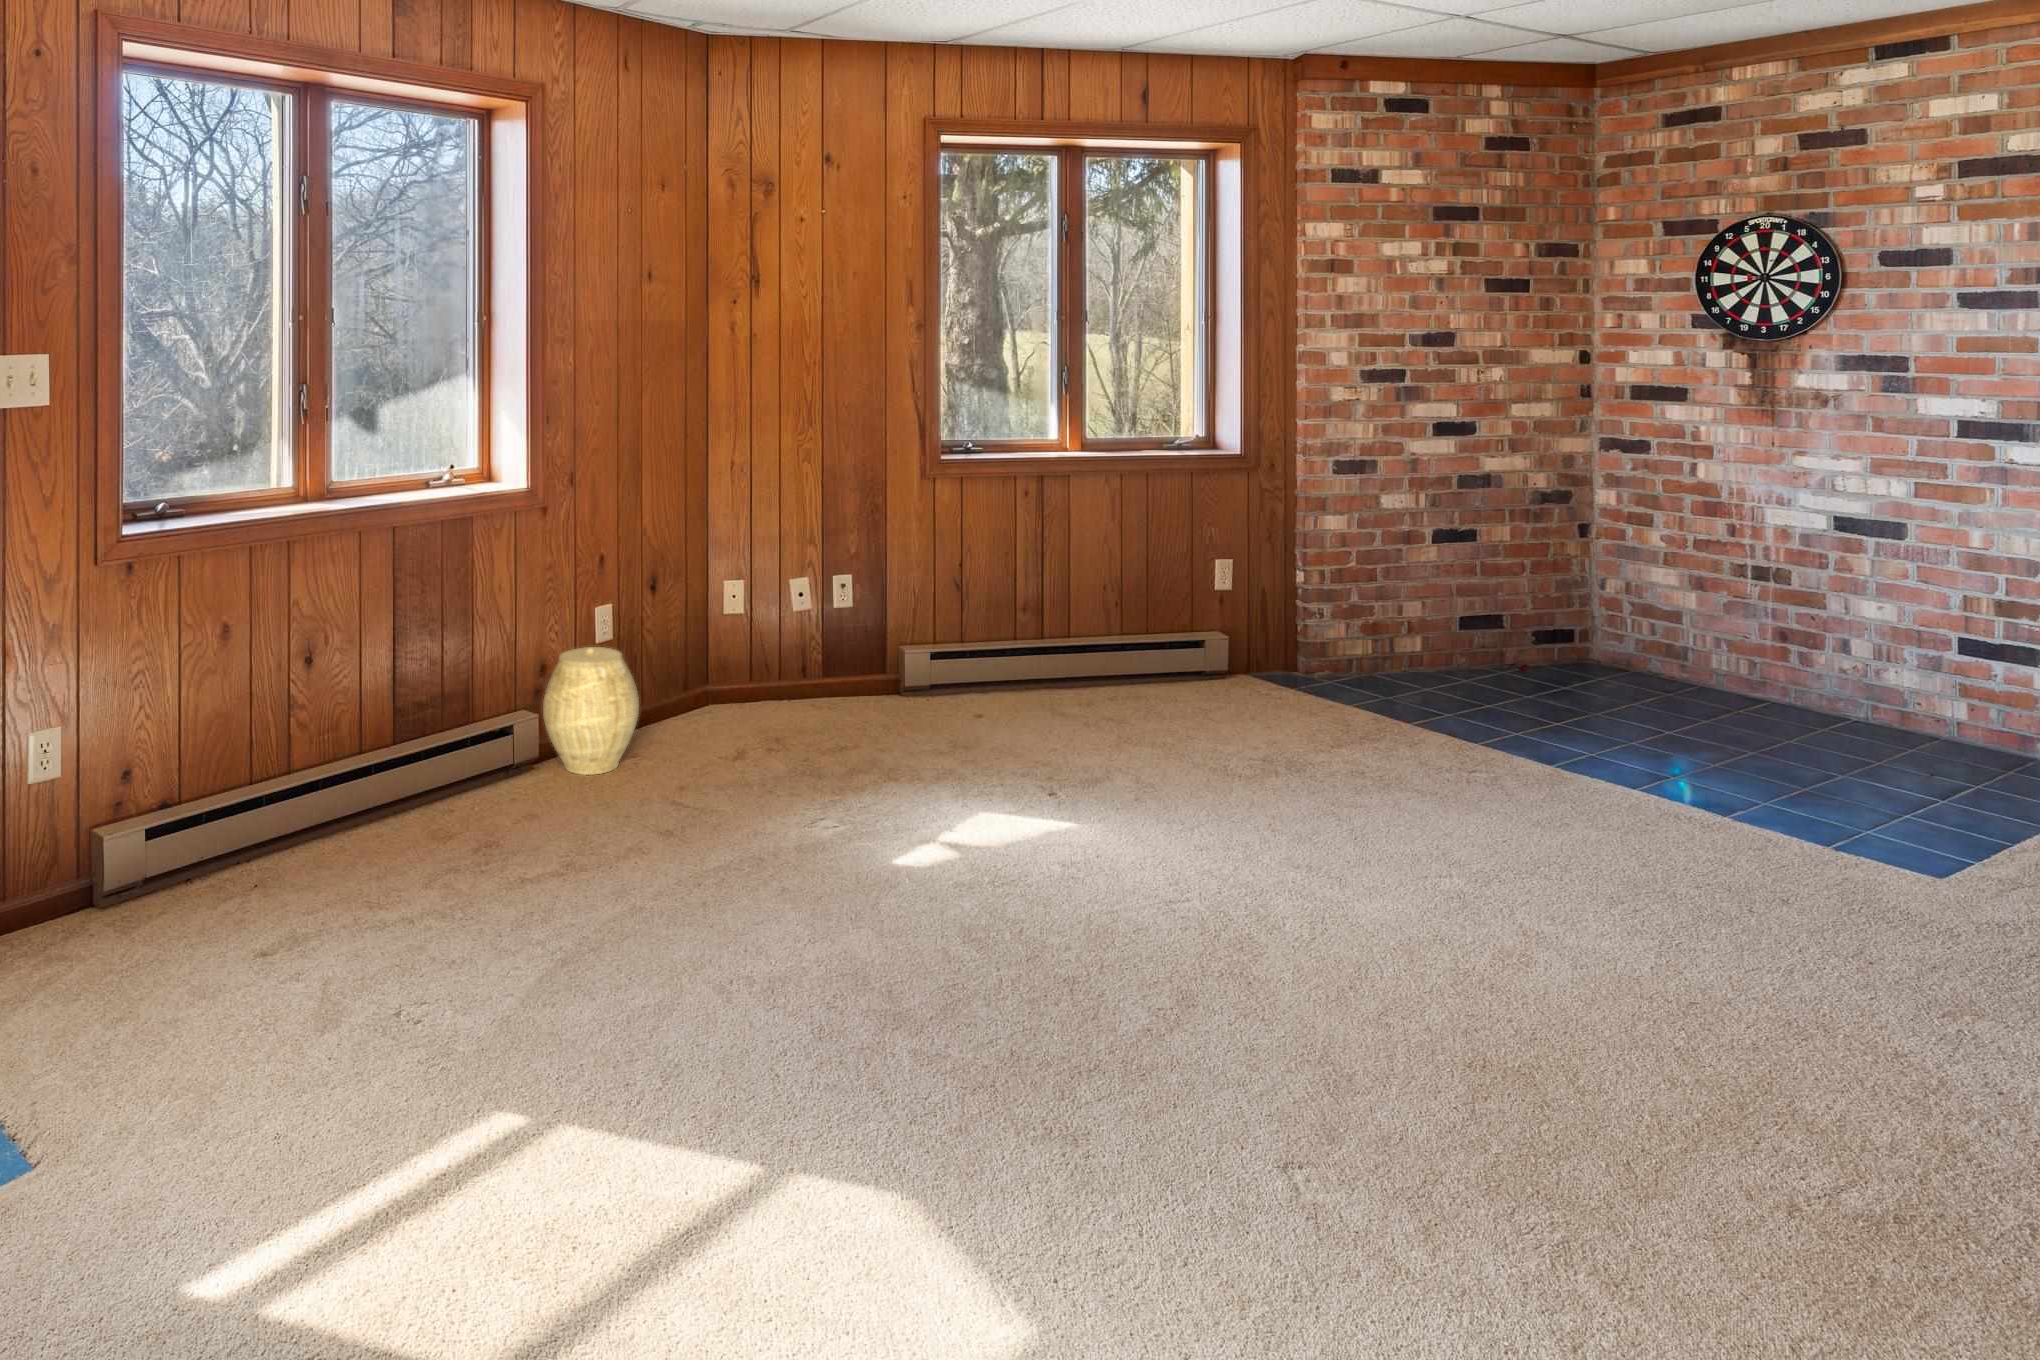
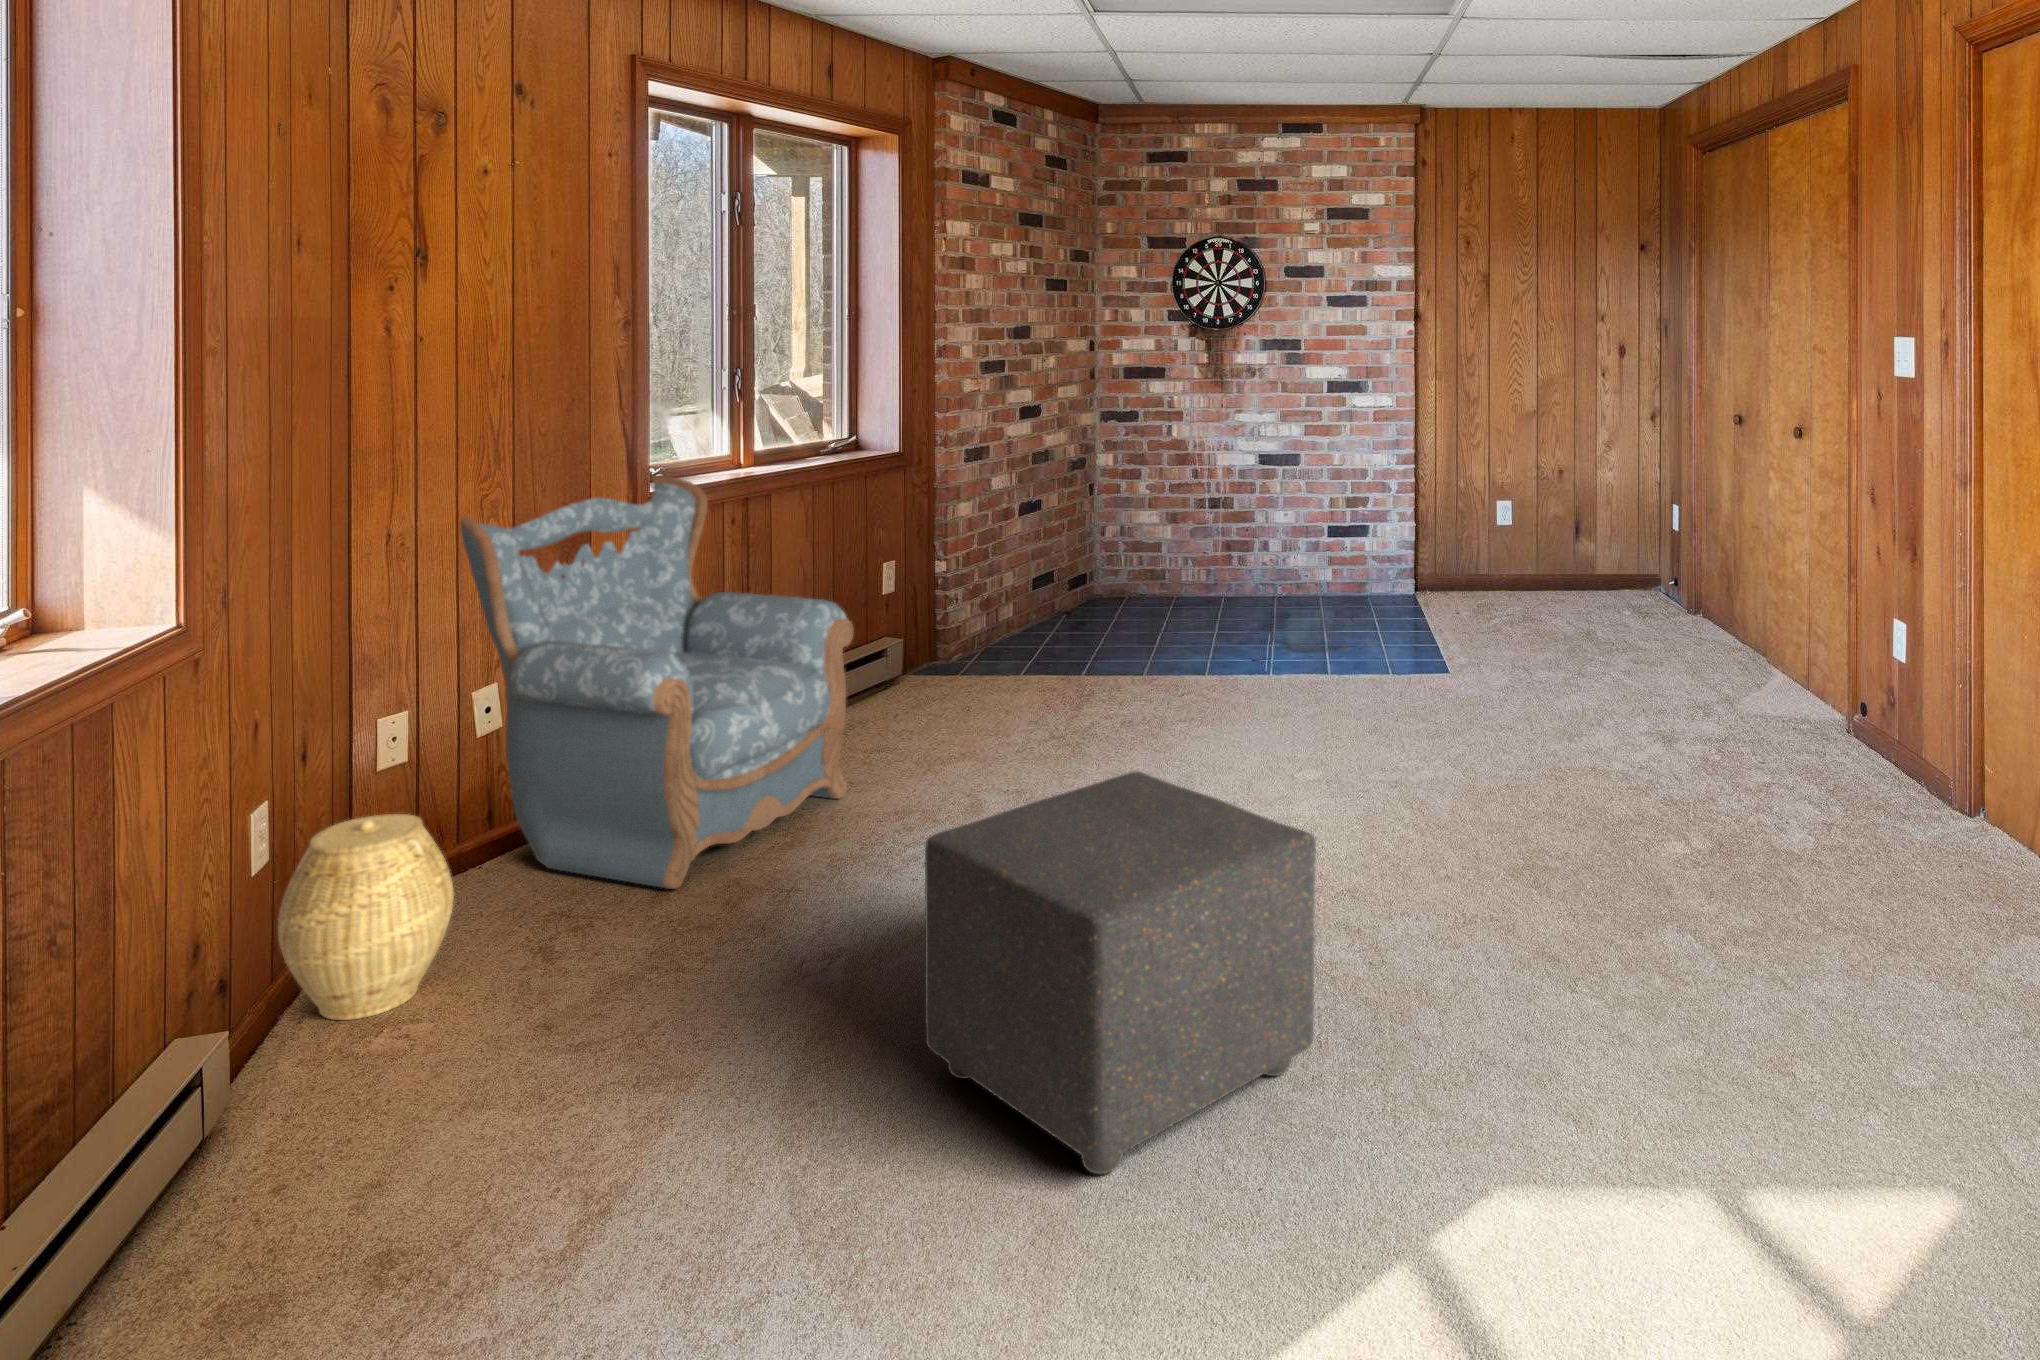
armchair: none [738,441,1018,772] -> present [460,476,854,889]
ottoman: none [620,751,932,1107] -> present [925,771,1316,1174]

